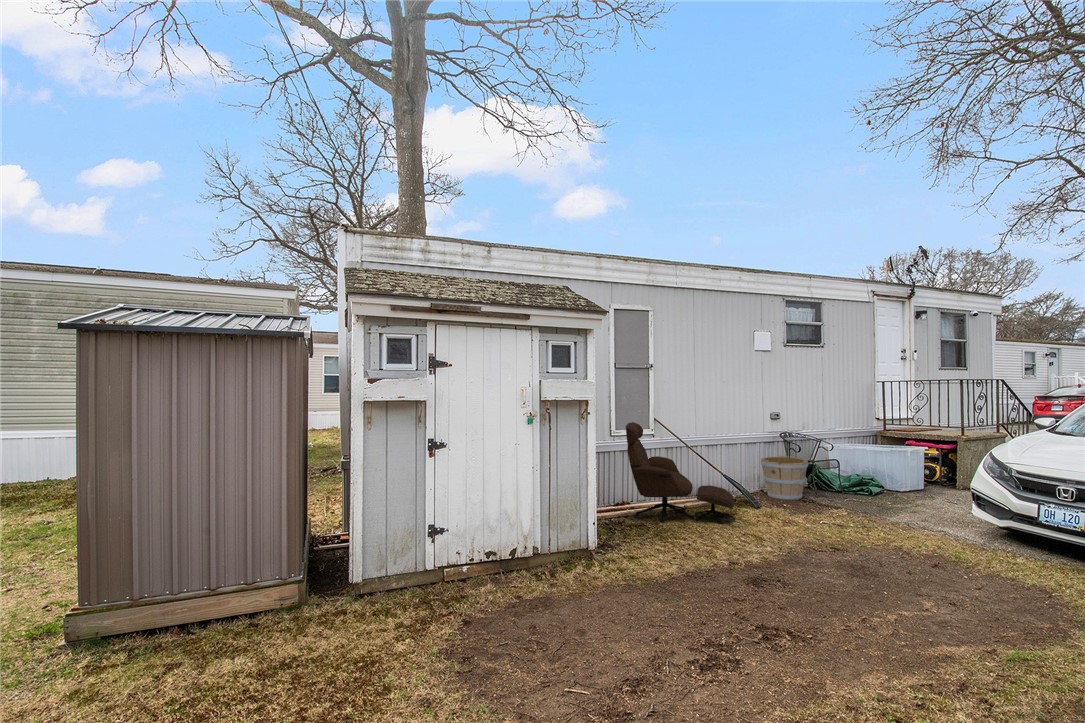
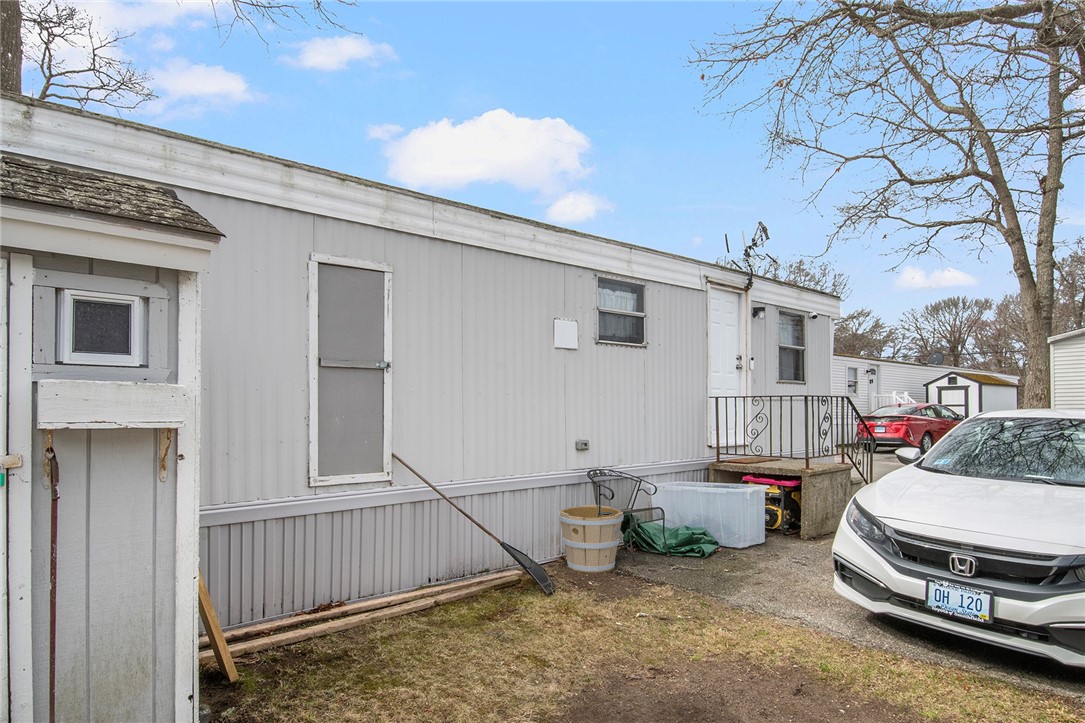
lounge chair: present [626,422,735,524] -> none [325,462,509,641]

